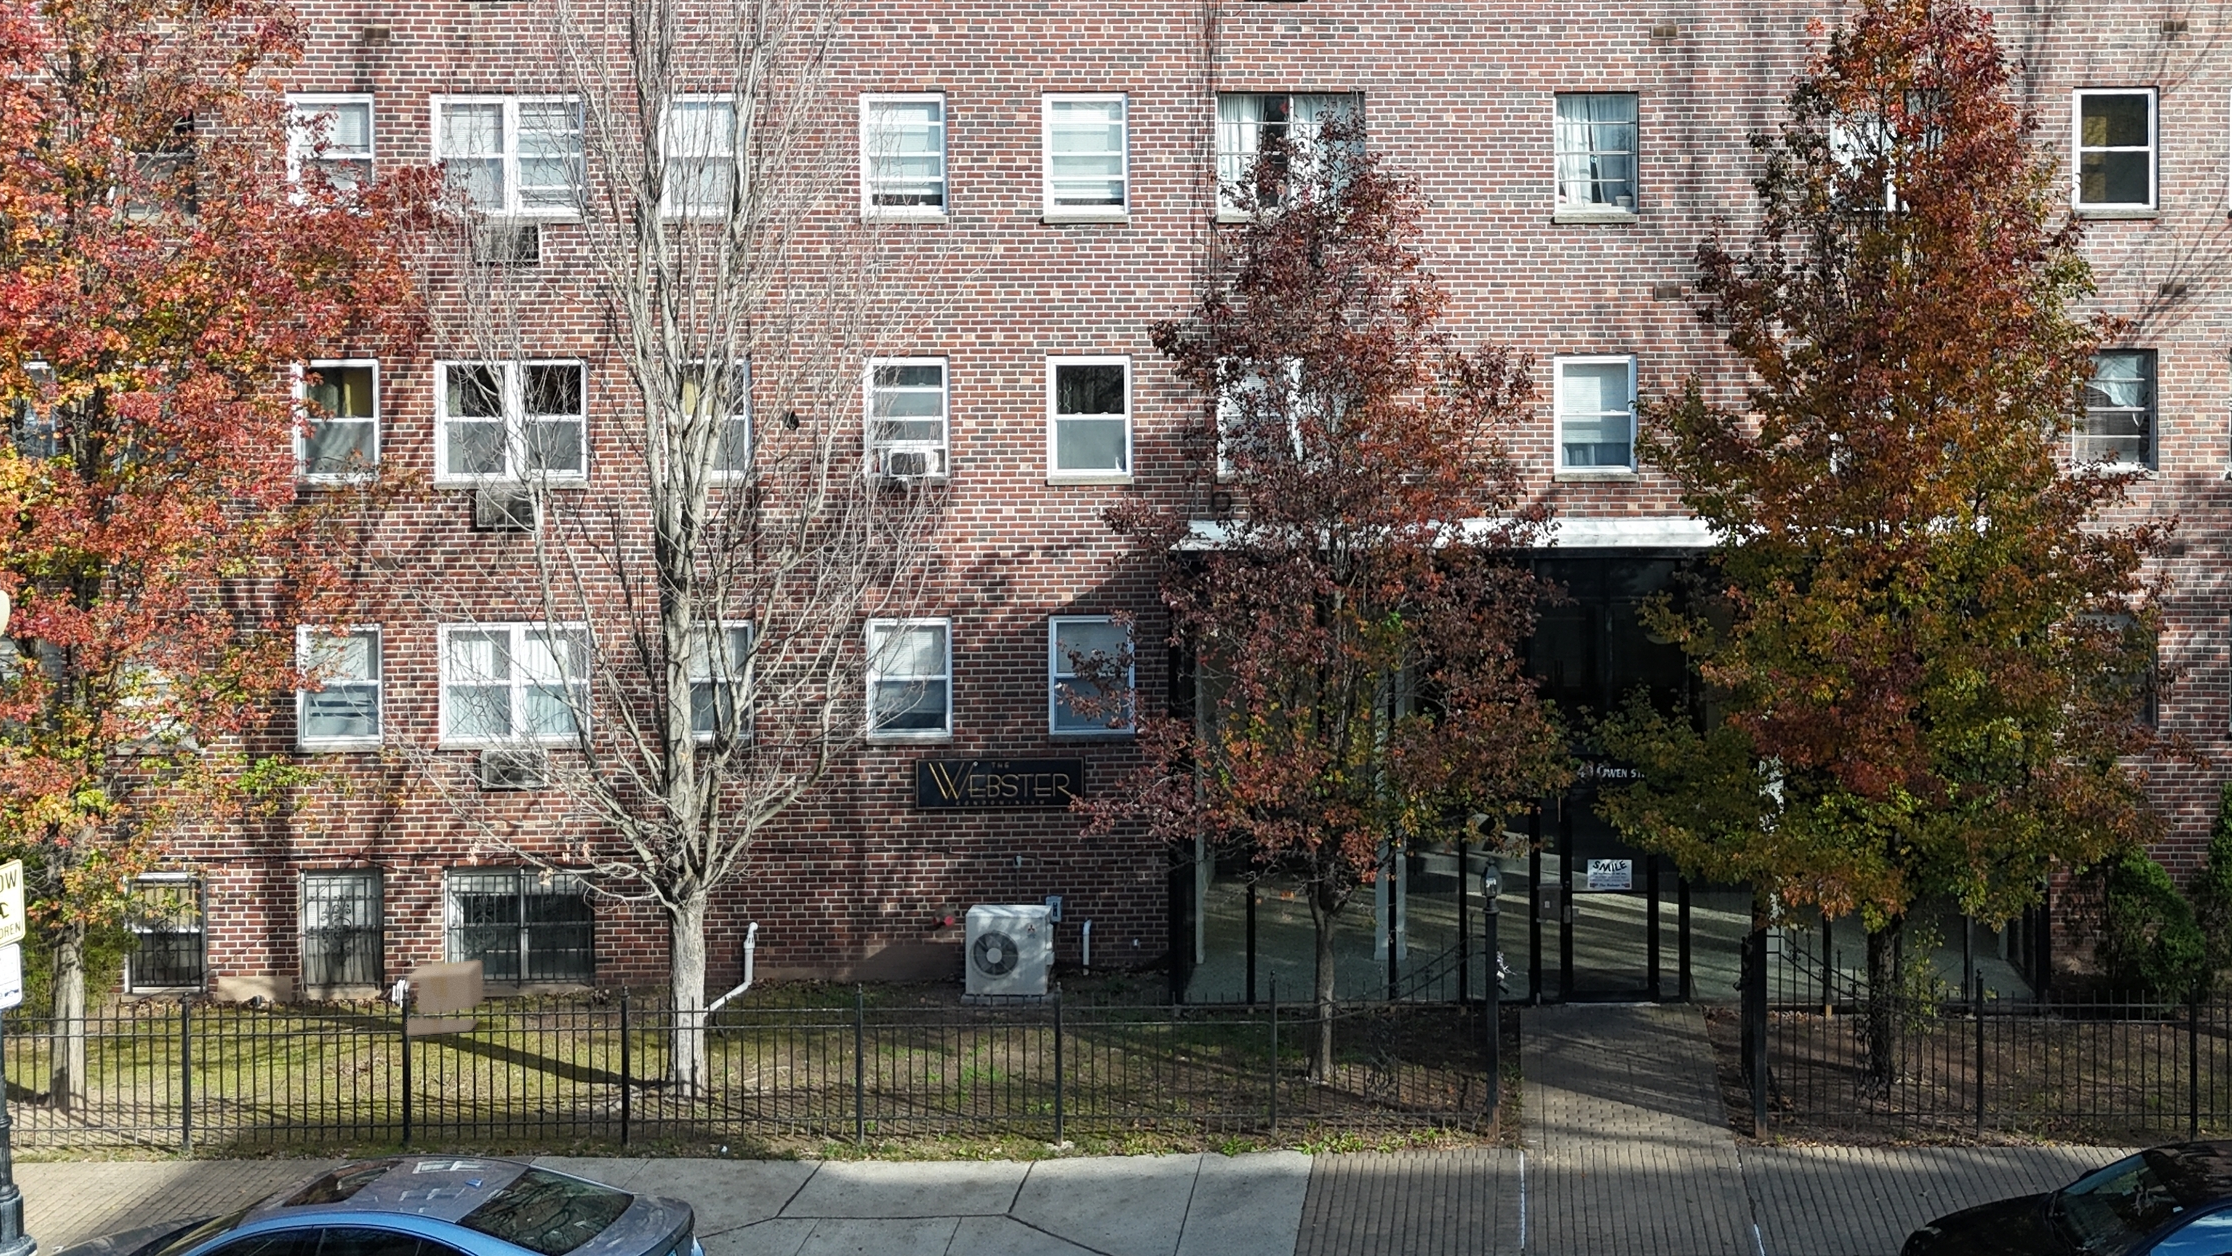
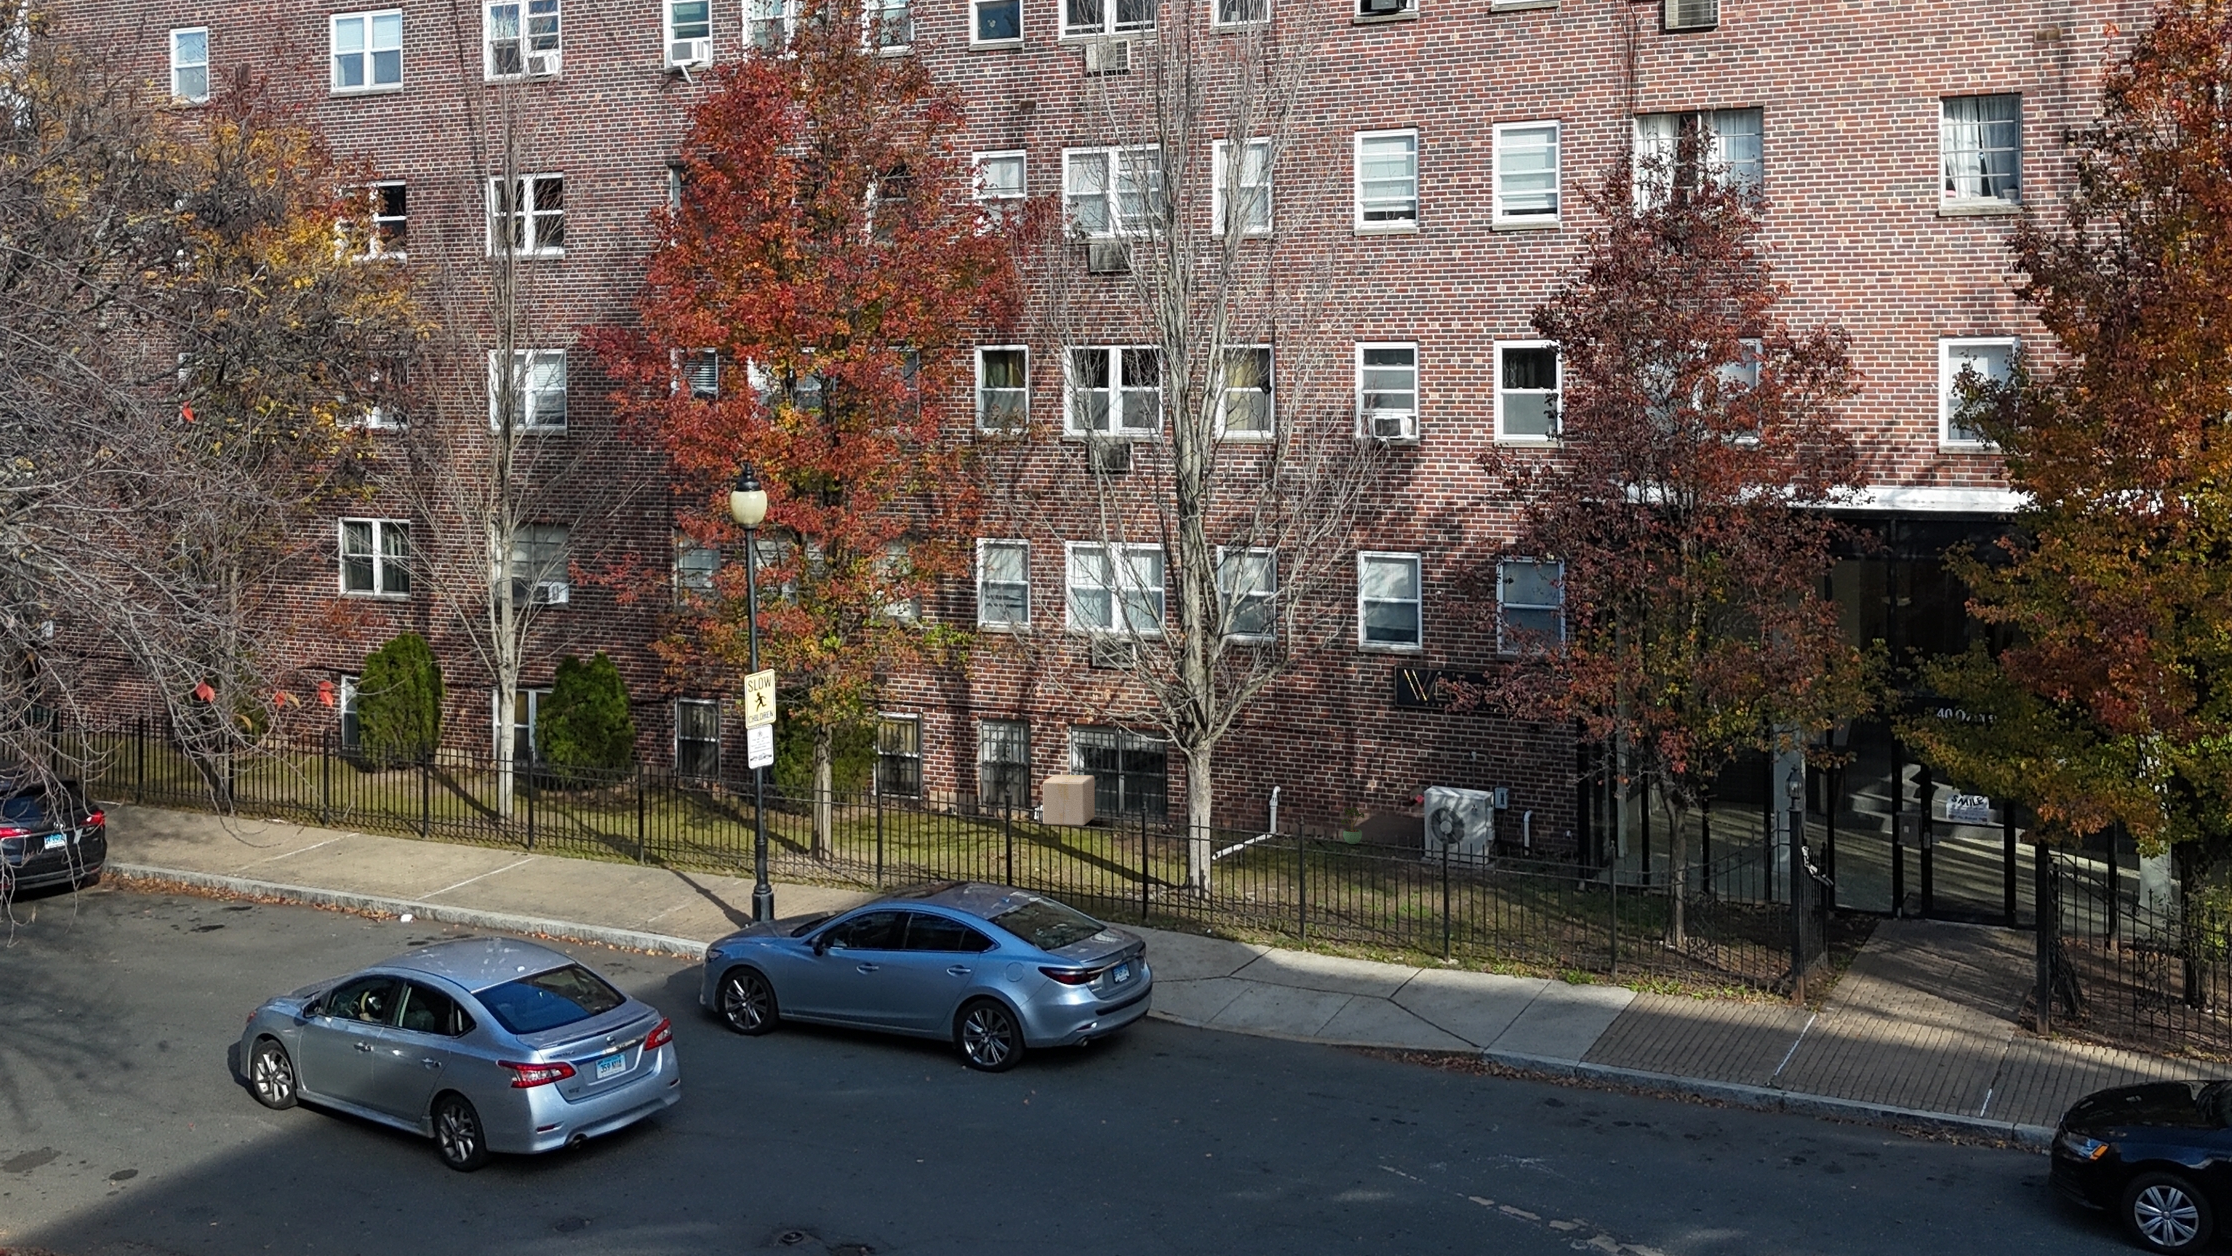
potted plant: none [847,963,880,1012] -> present [1341,807,1364,844]

